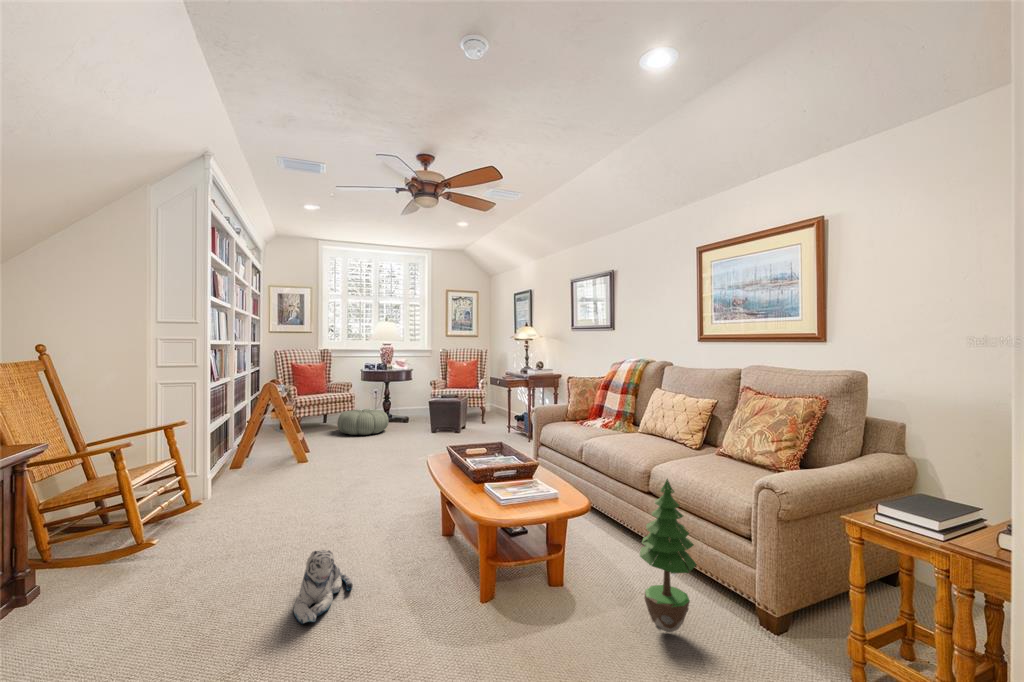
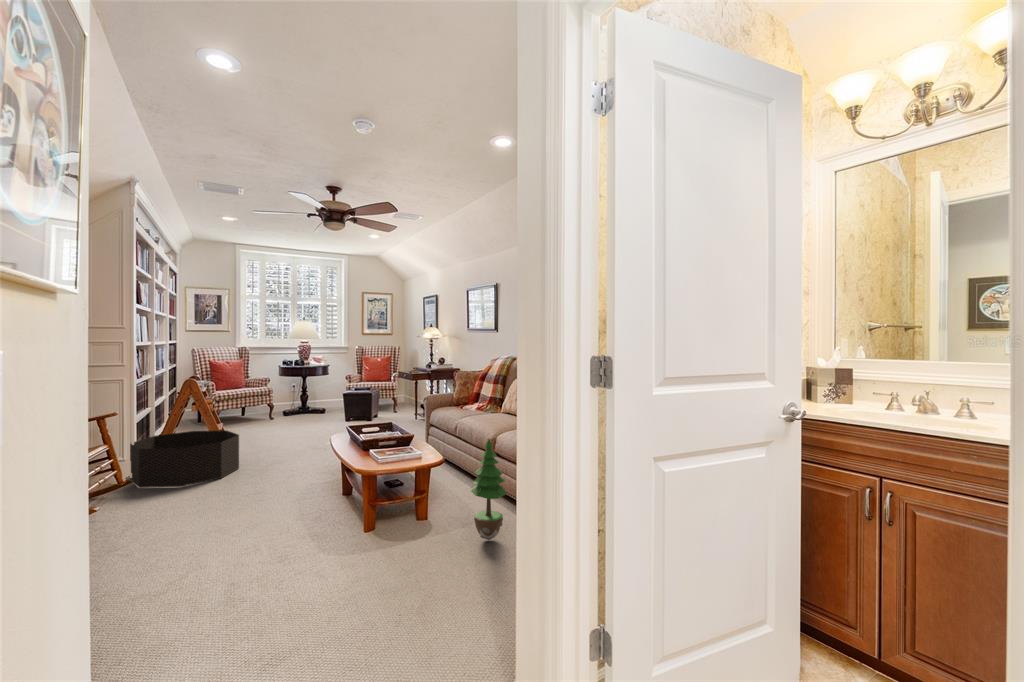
pouf: present [337,409,389,435] -> none [256,402,305,425]
basket: none [202,443,320,512] -> present [130,430,239,488]
plush toy: present [293,550,353,624] -> none [220,502,267,552]

